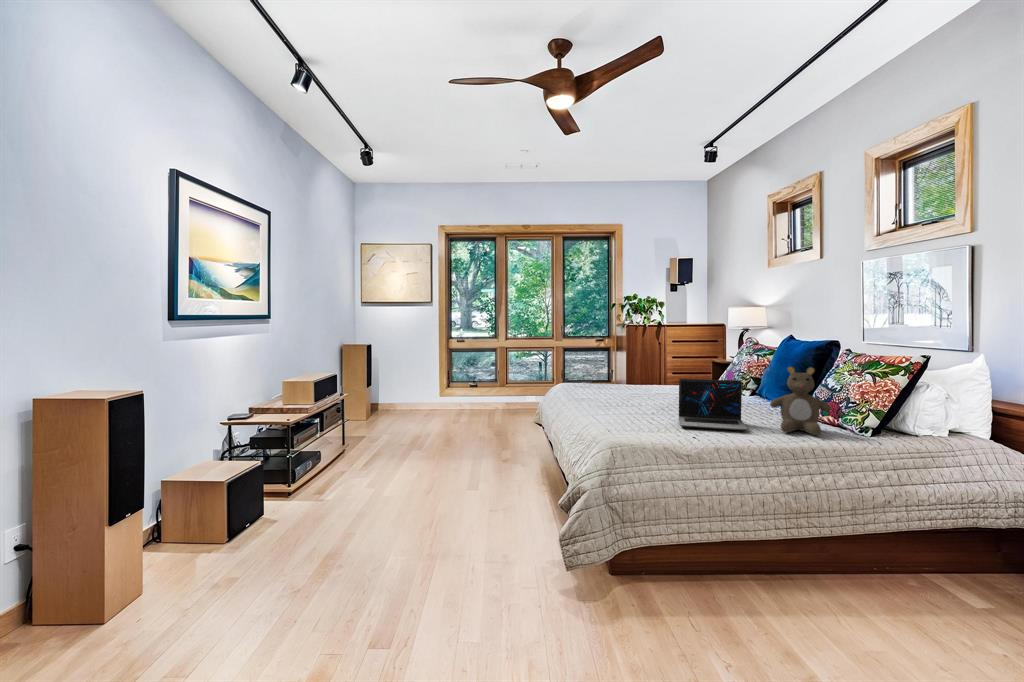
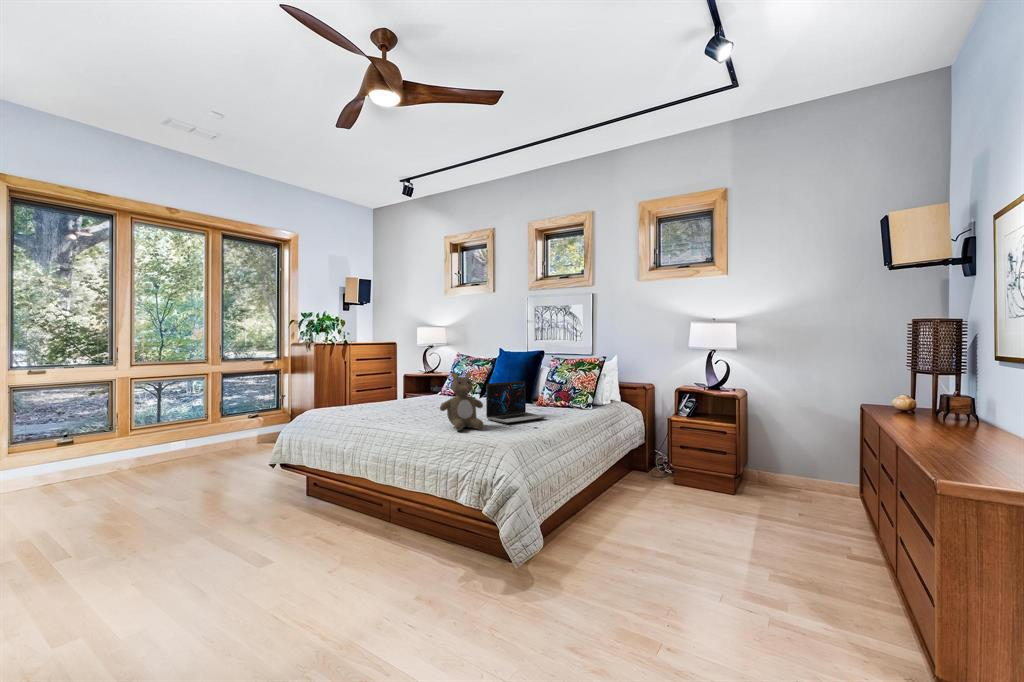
teddy bear: present [770,367,831,435] -> present [440,372,484,431]

